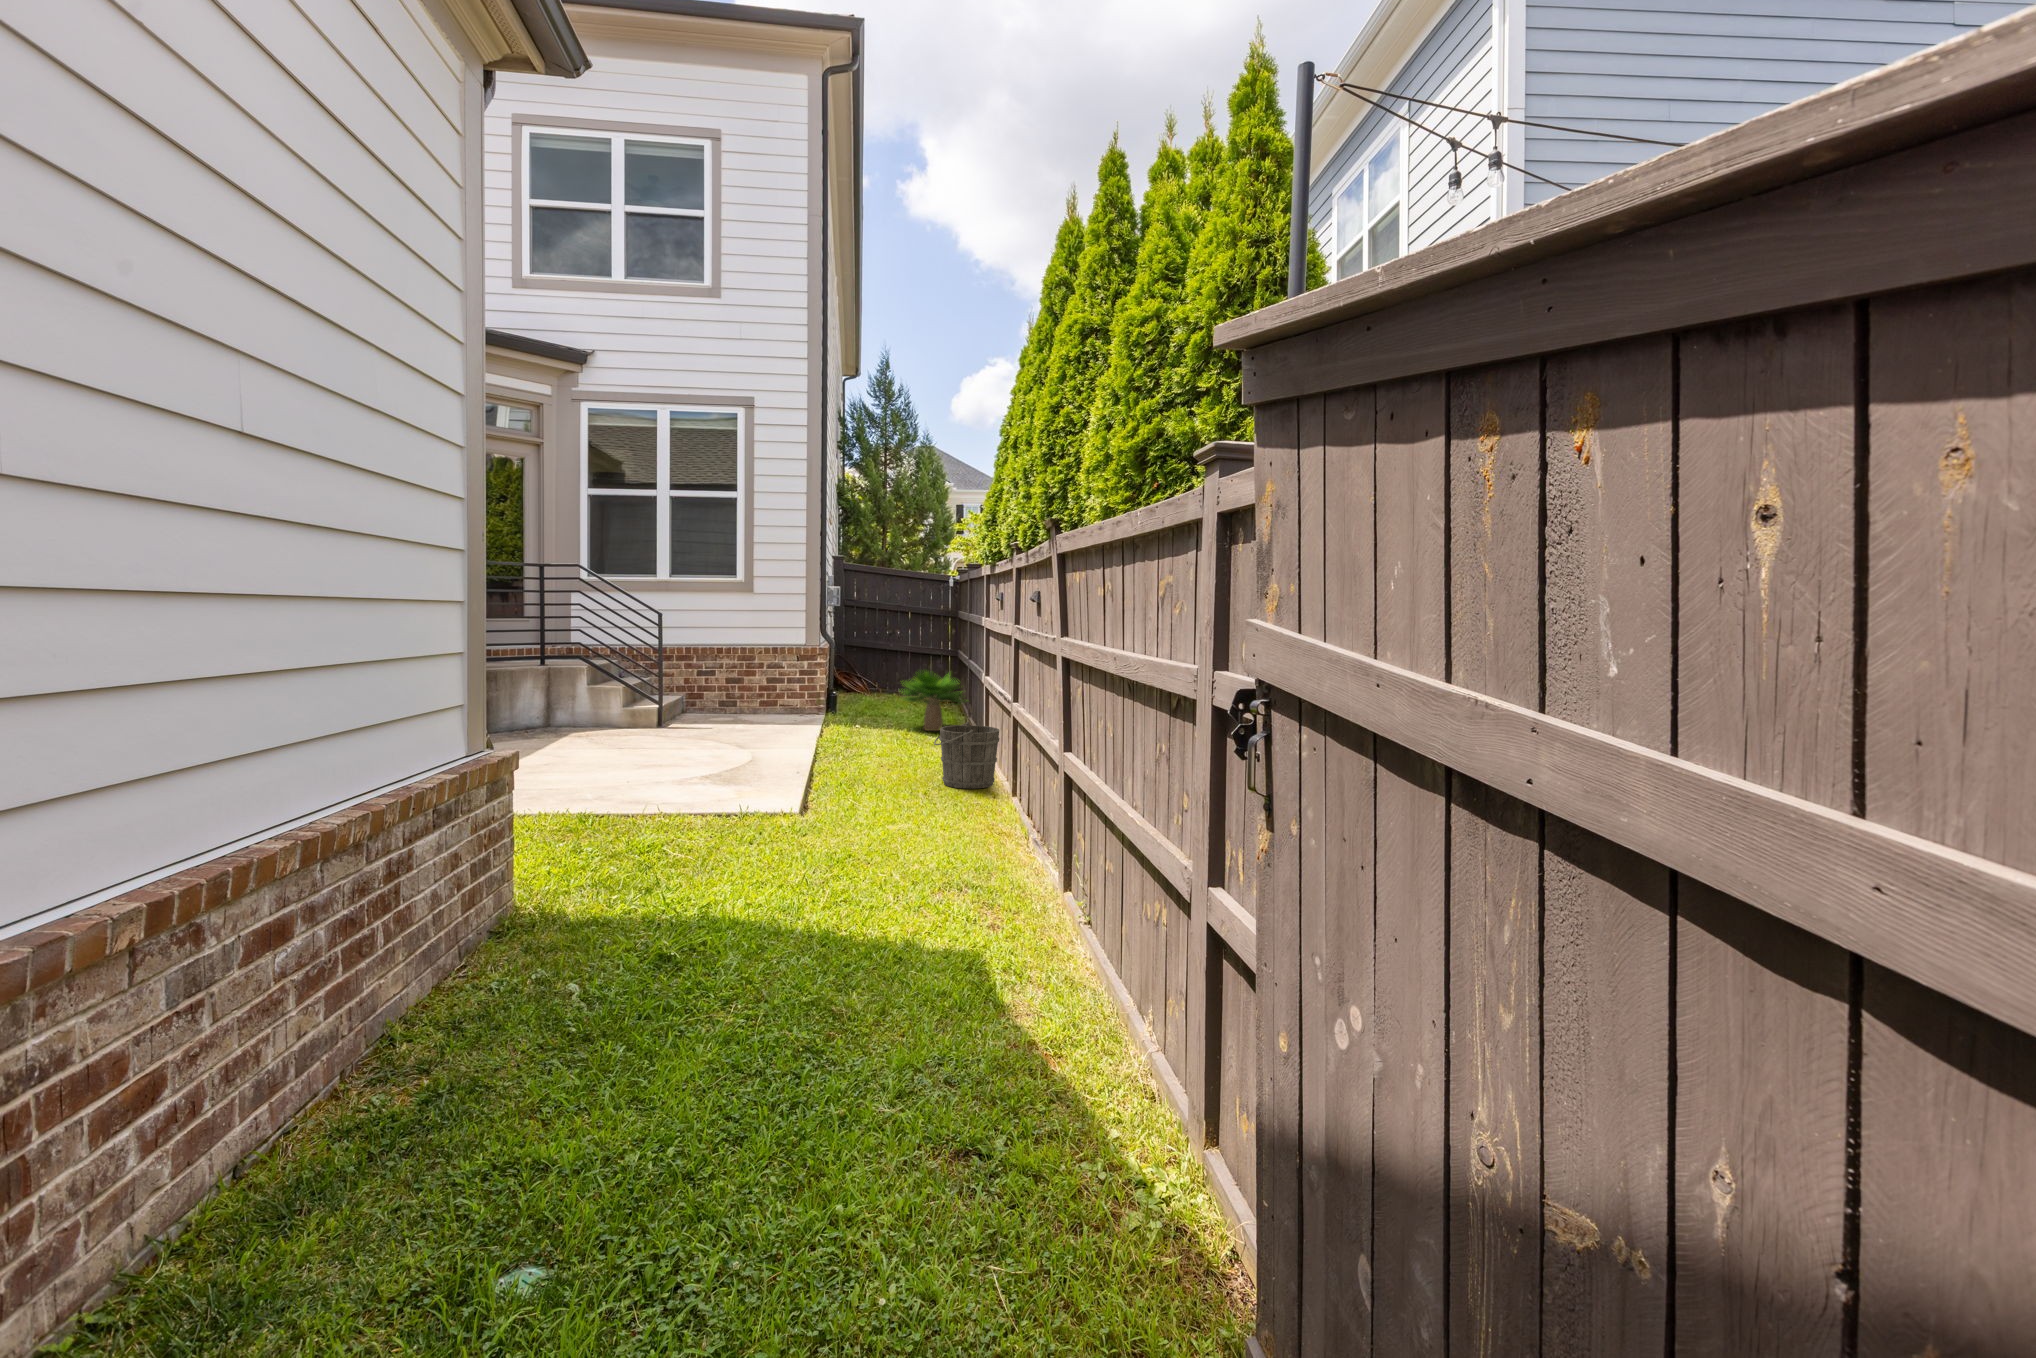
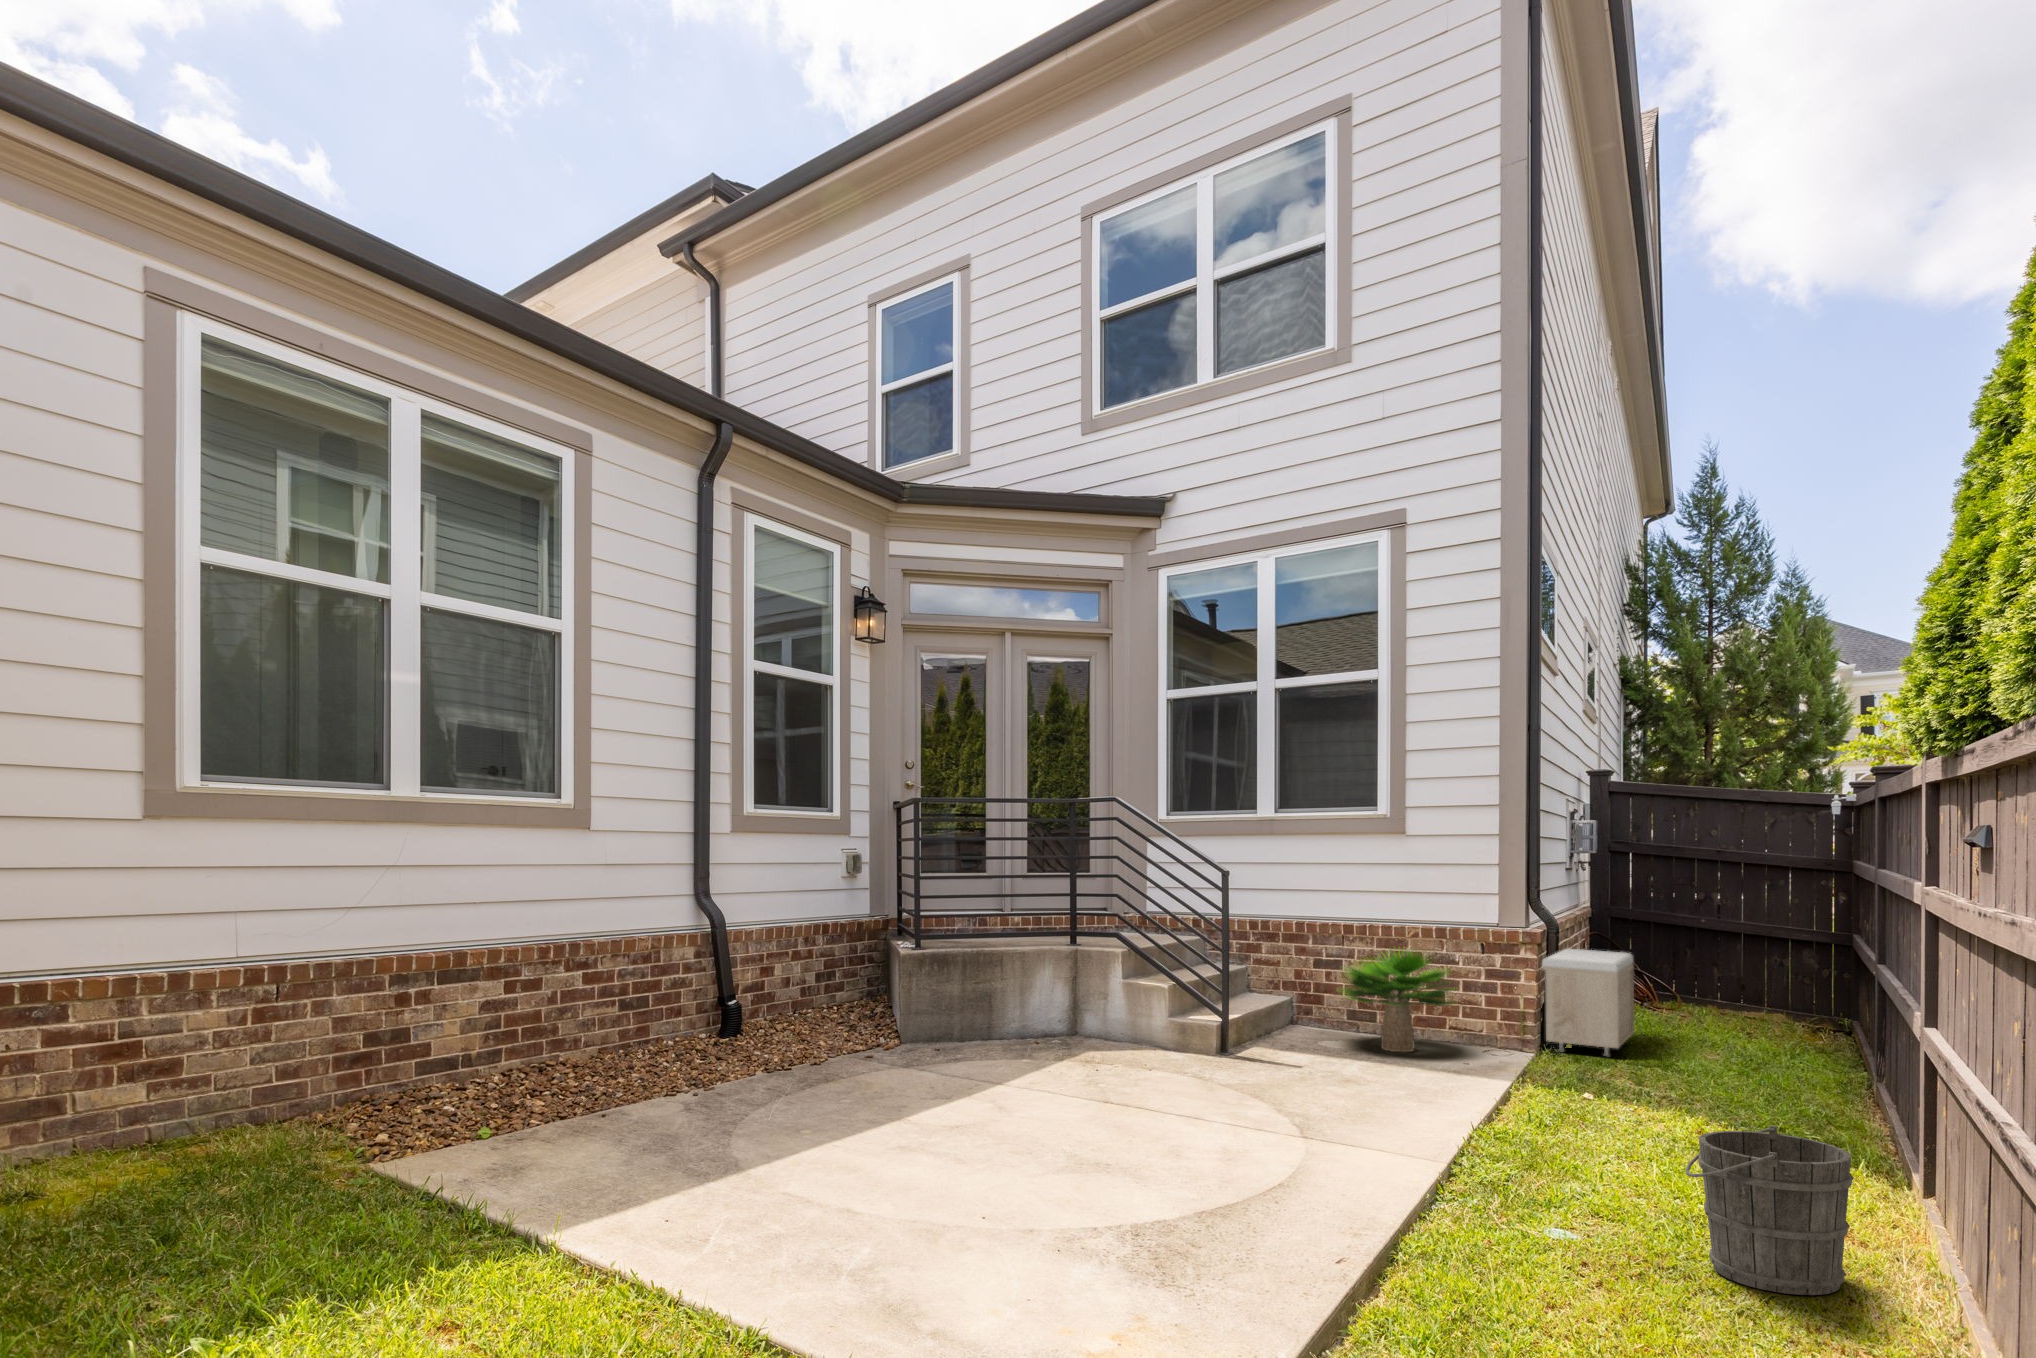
storage bench: none [831,658,874,714] -> present [1542,949,1634,1056]
potted plant: present [900,670,967,731] -> present [1342,950,1454,1052]

